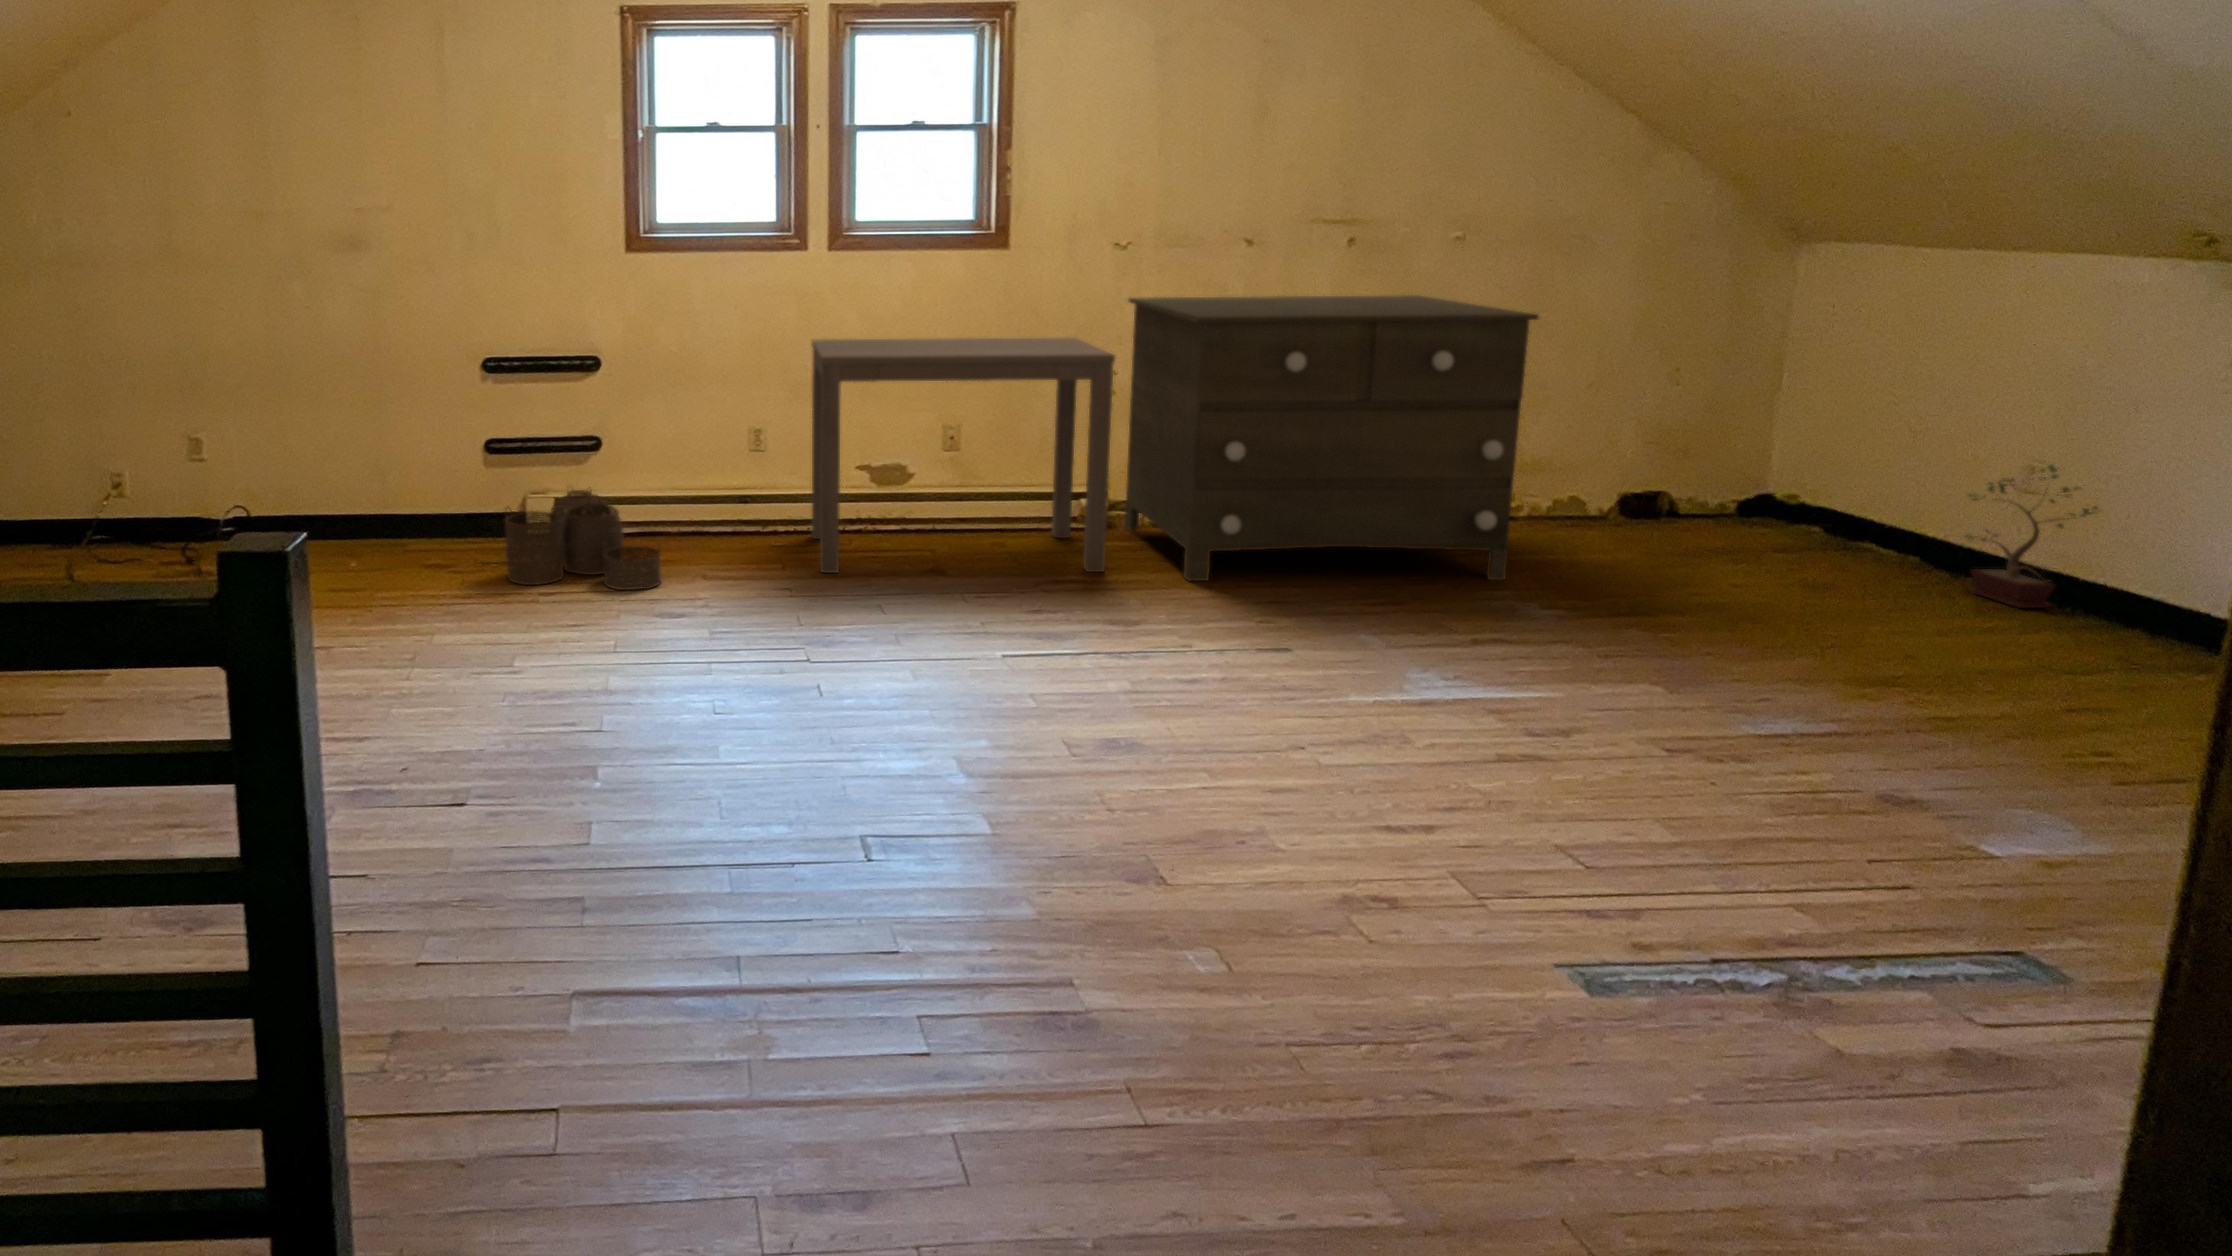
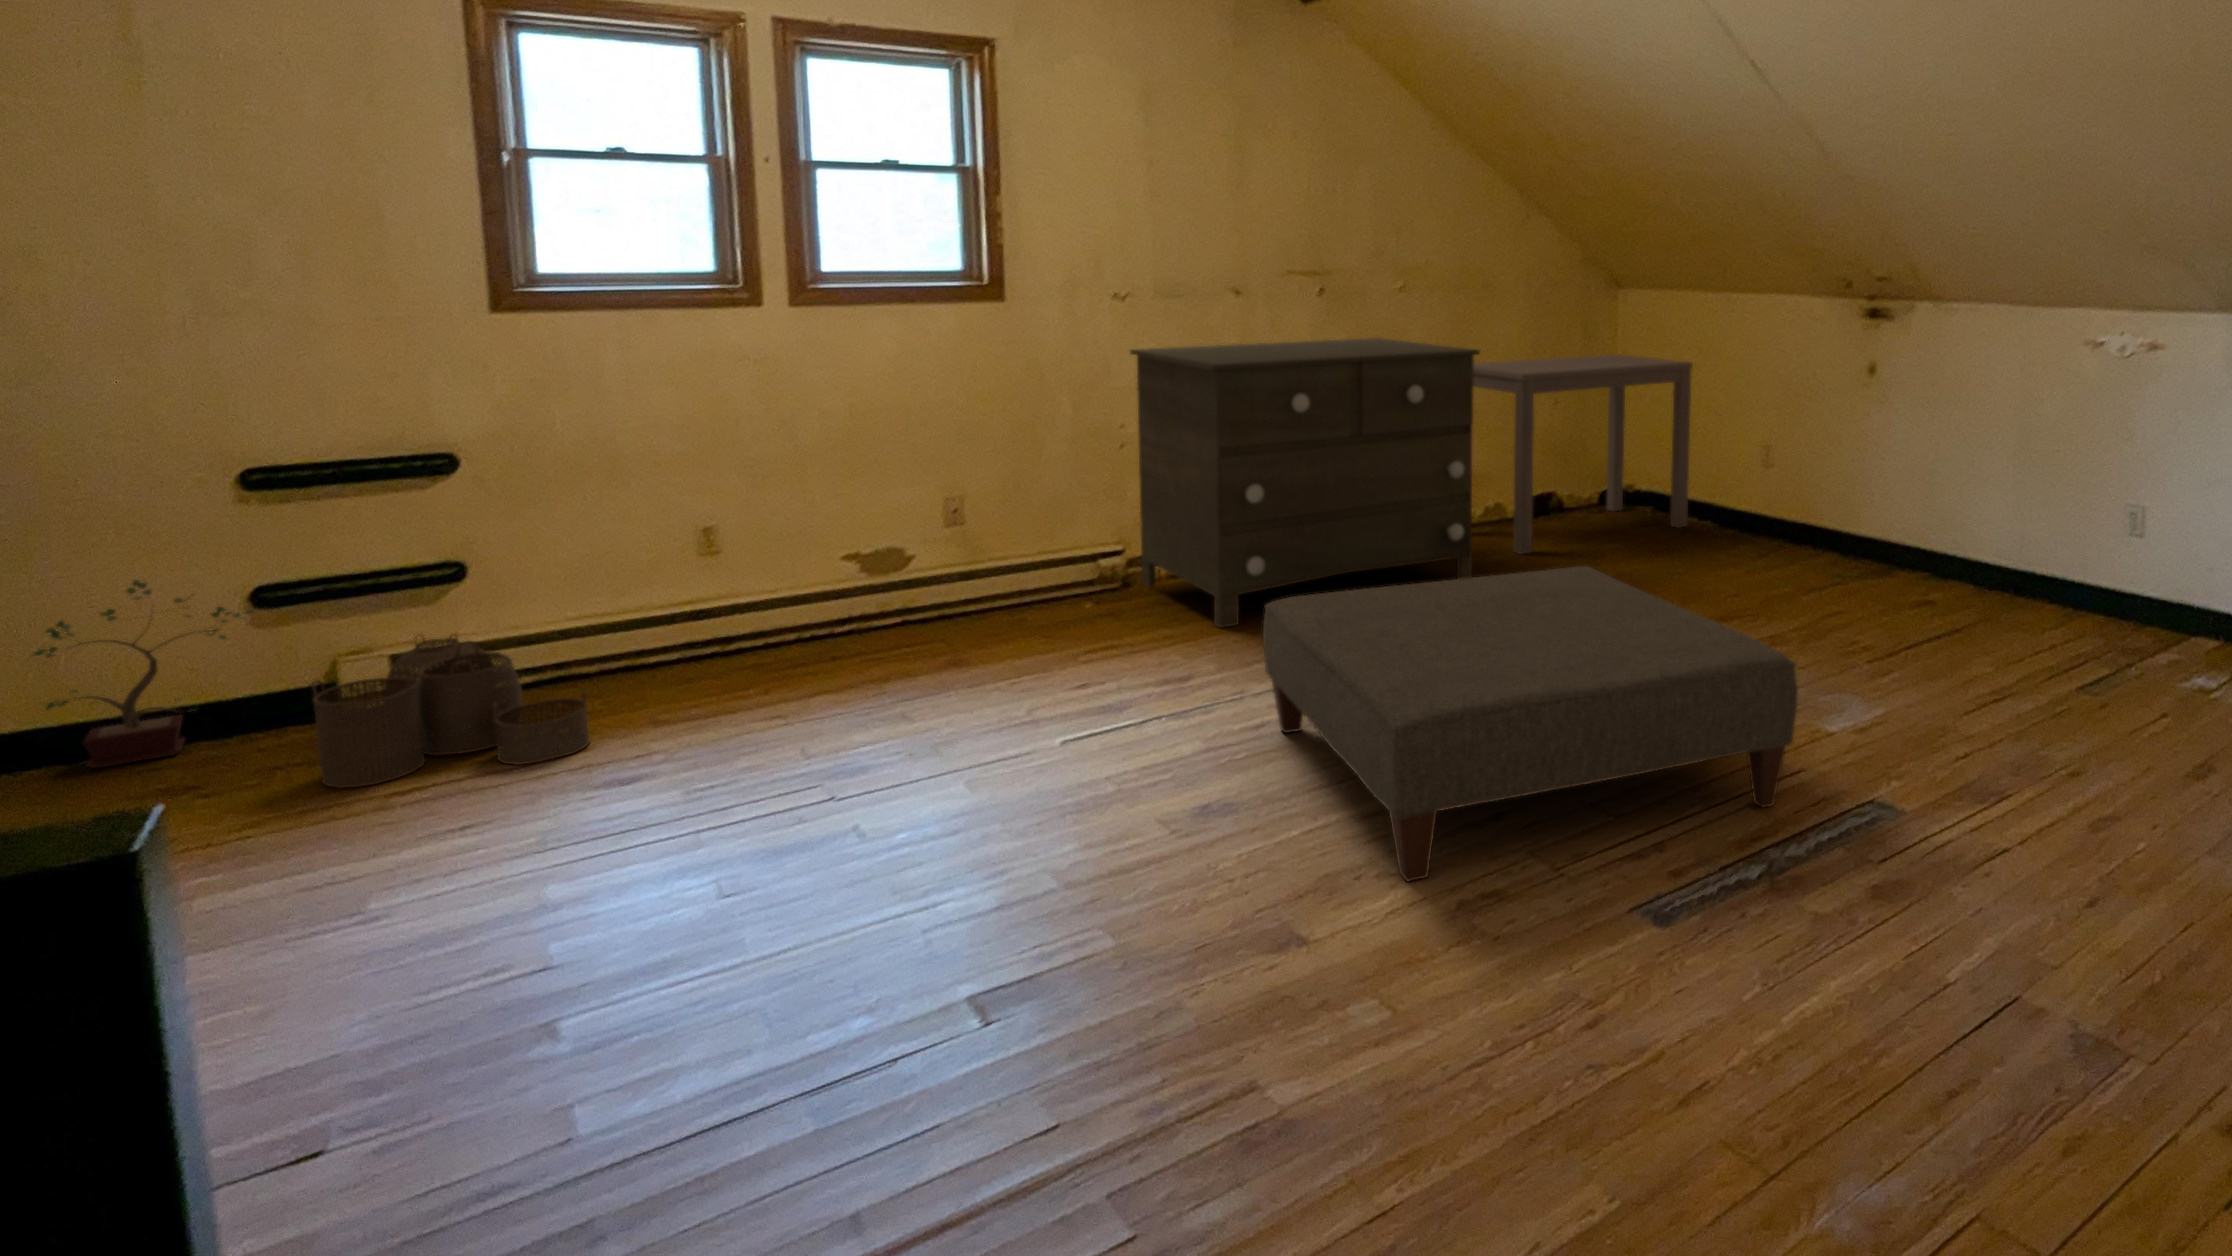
desk: present [811,338,1115,573] -> present [1473,355,1693,554]
potted plant: present [1966,465,2098,608] -> present [34,580,254,768]
ottoman: none [1203,558,1890,915] -> present [1263,566,1798,881]

